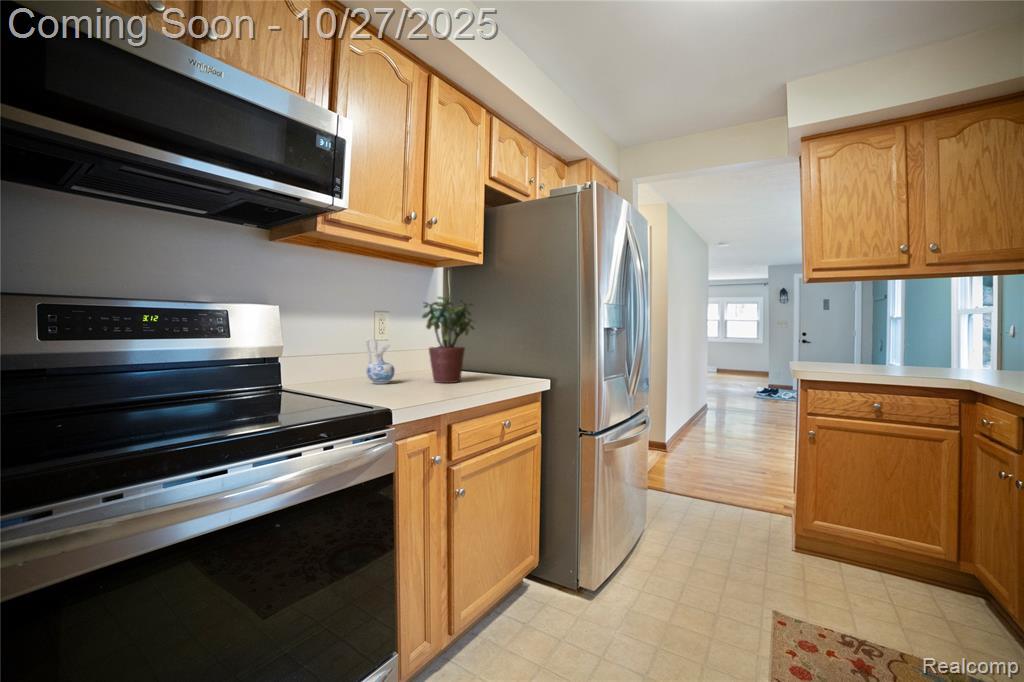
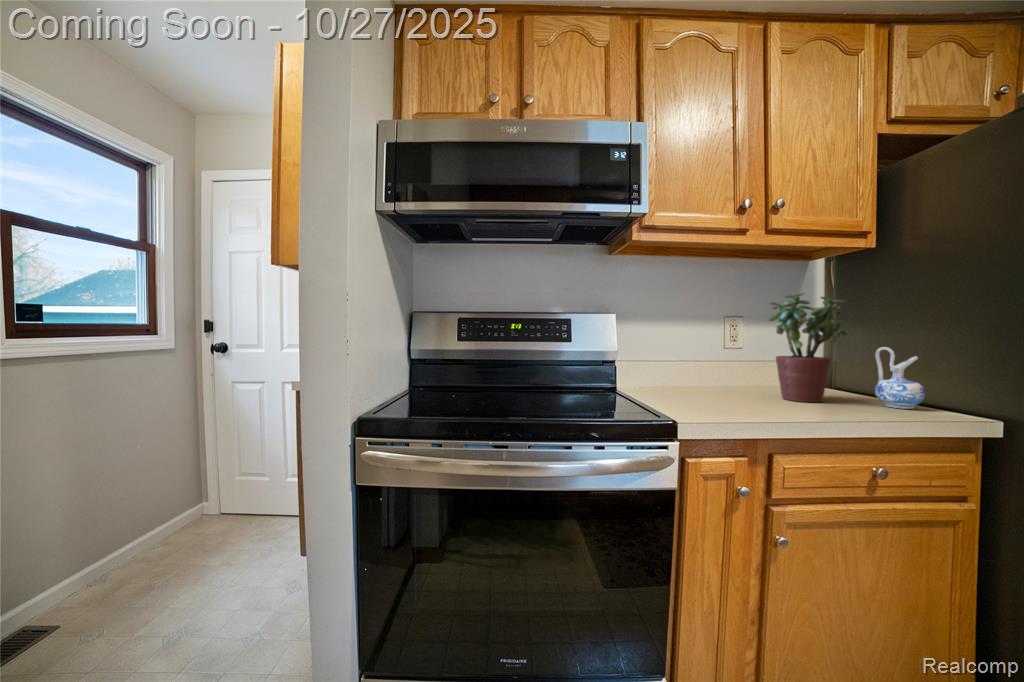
ceramic pitcher: present [366,338,394,384] -> present [875,347,925,409]

